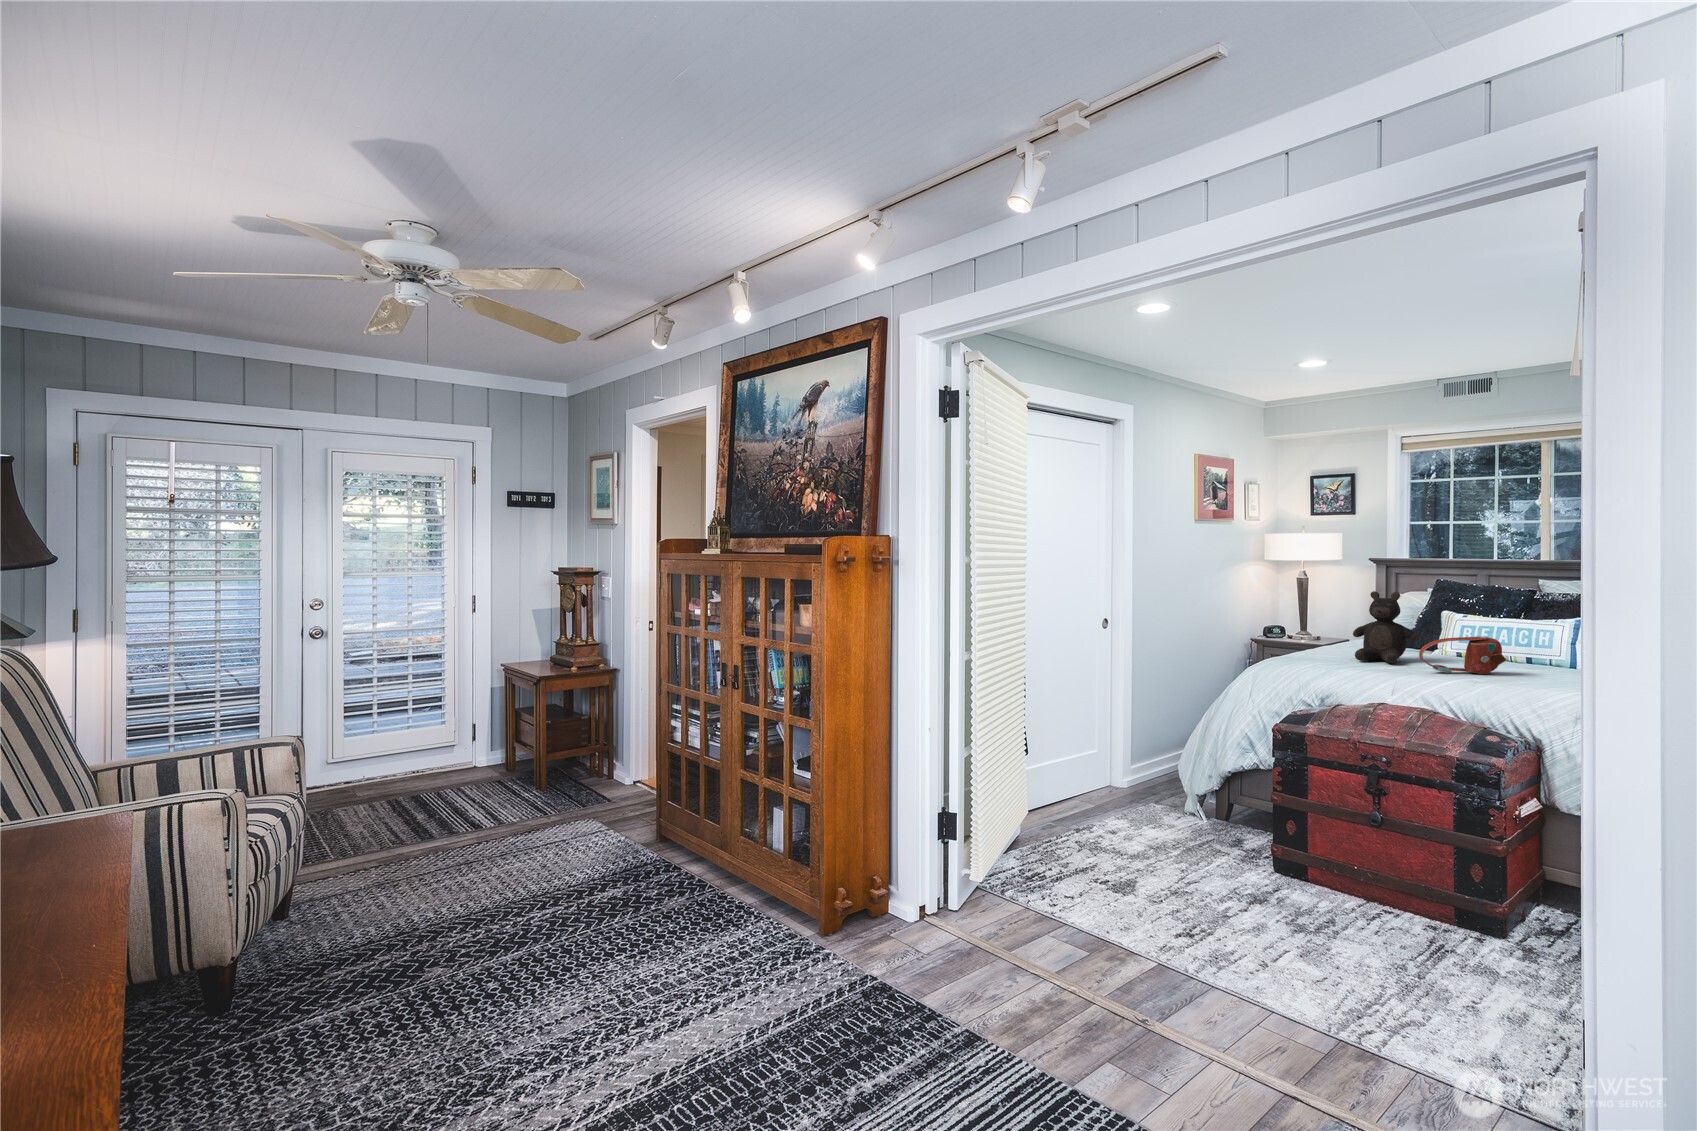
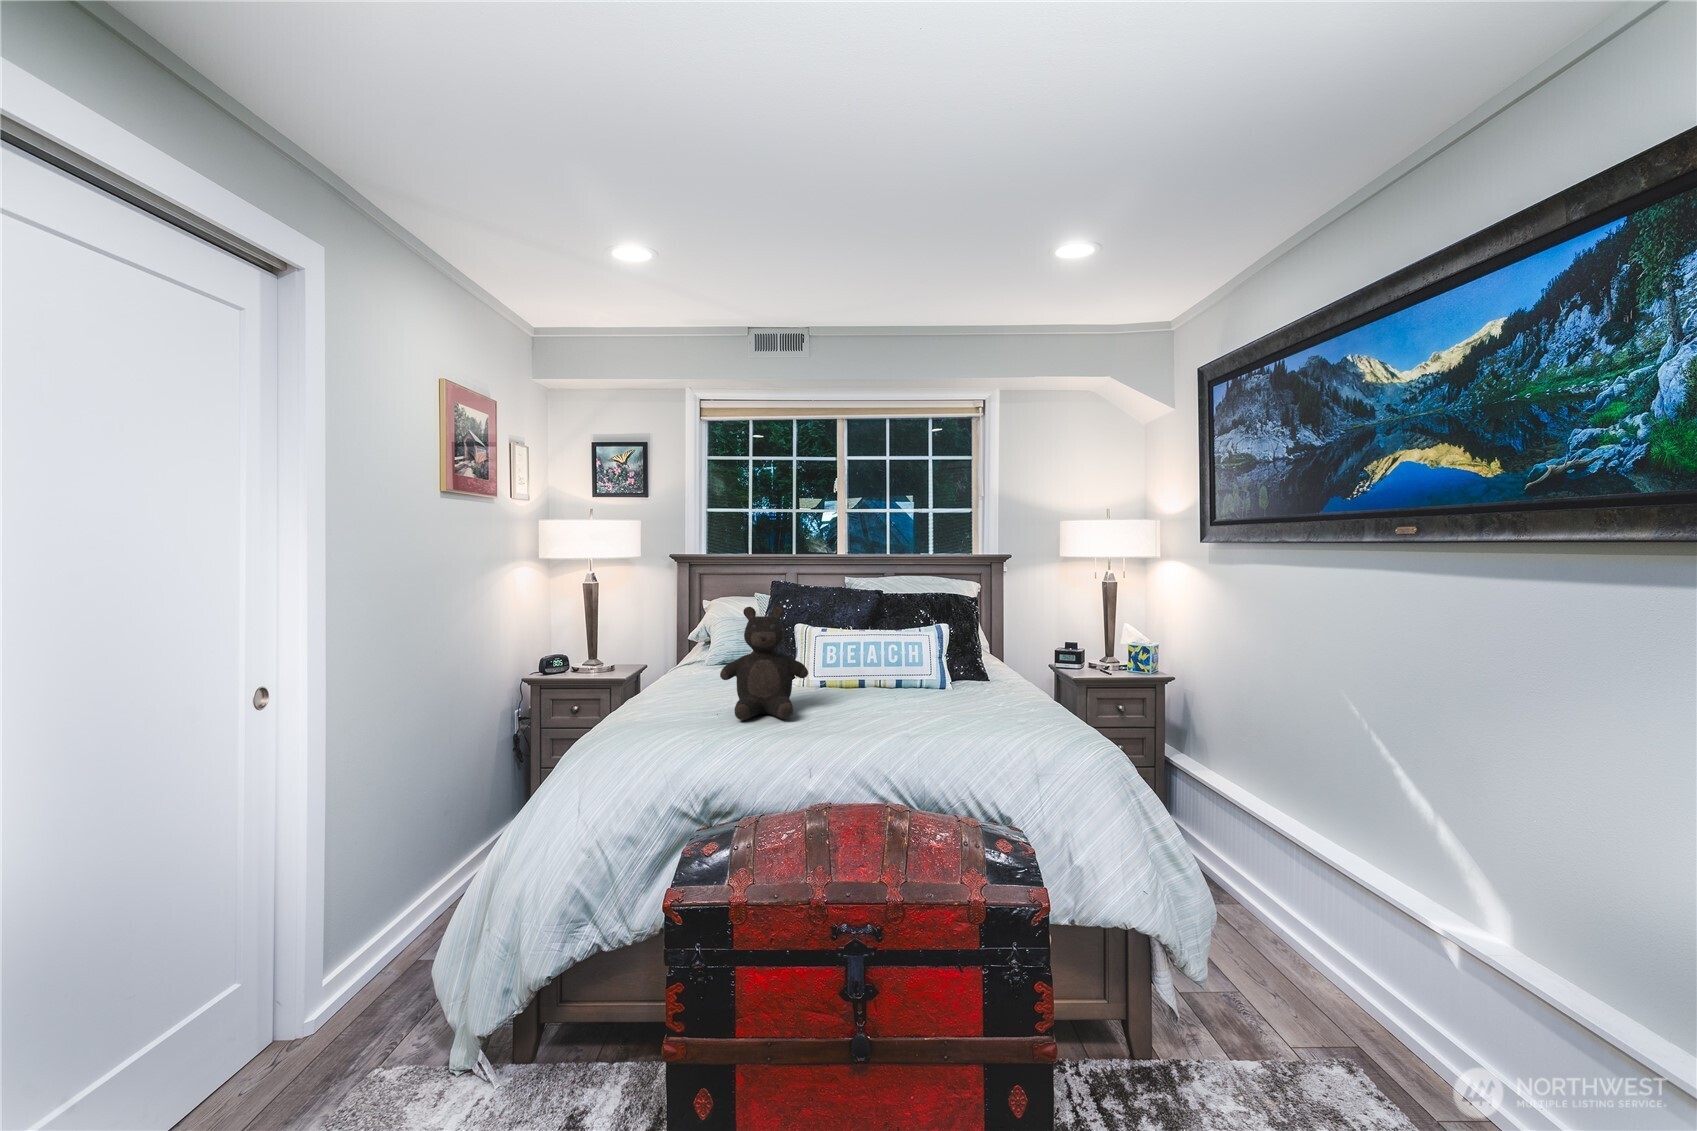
handbag: present [1419,636,1506,674] -> none [841,666,927,727]

